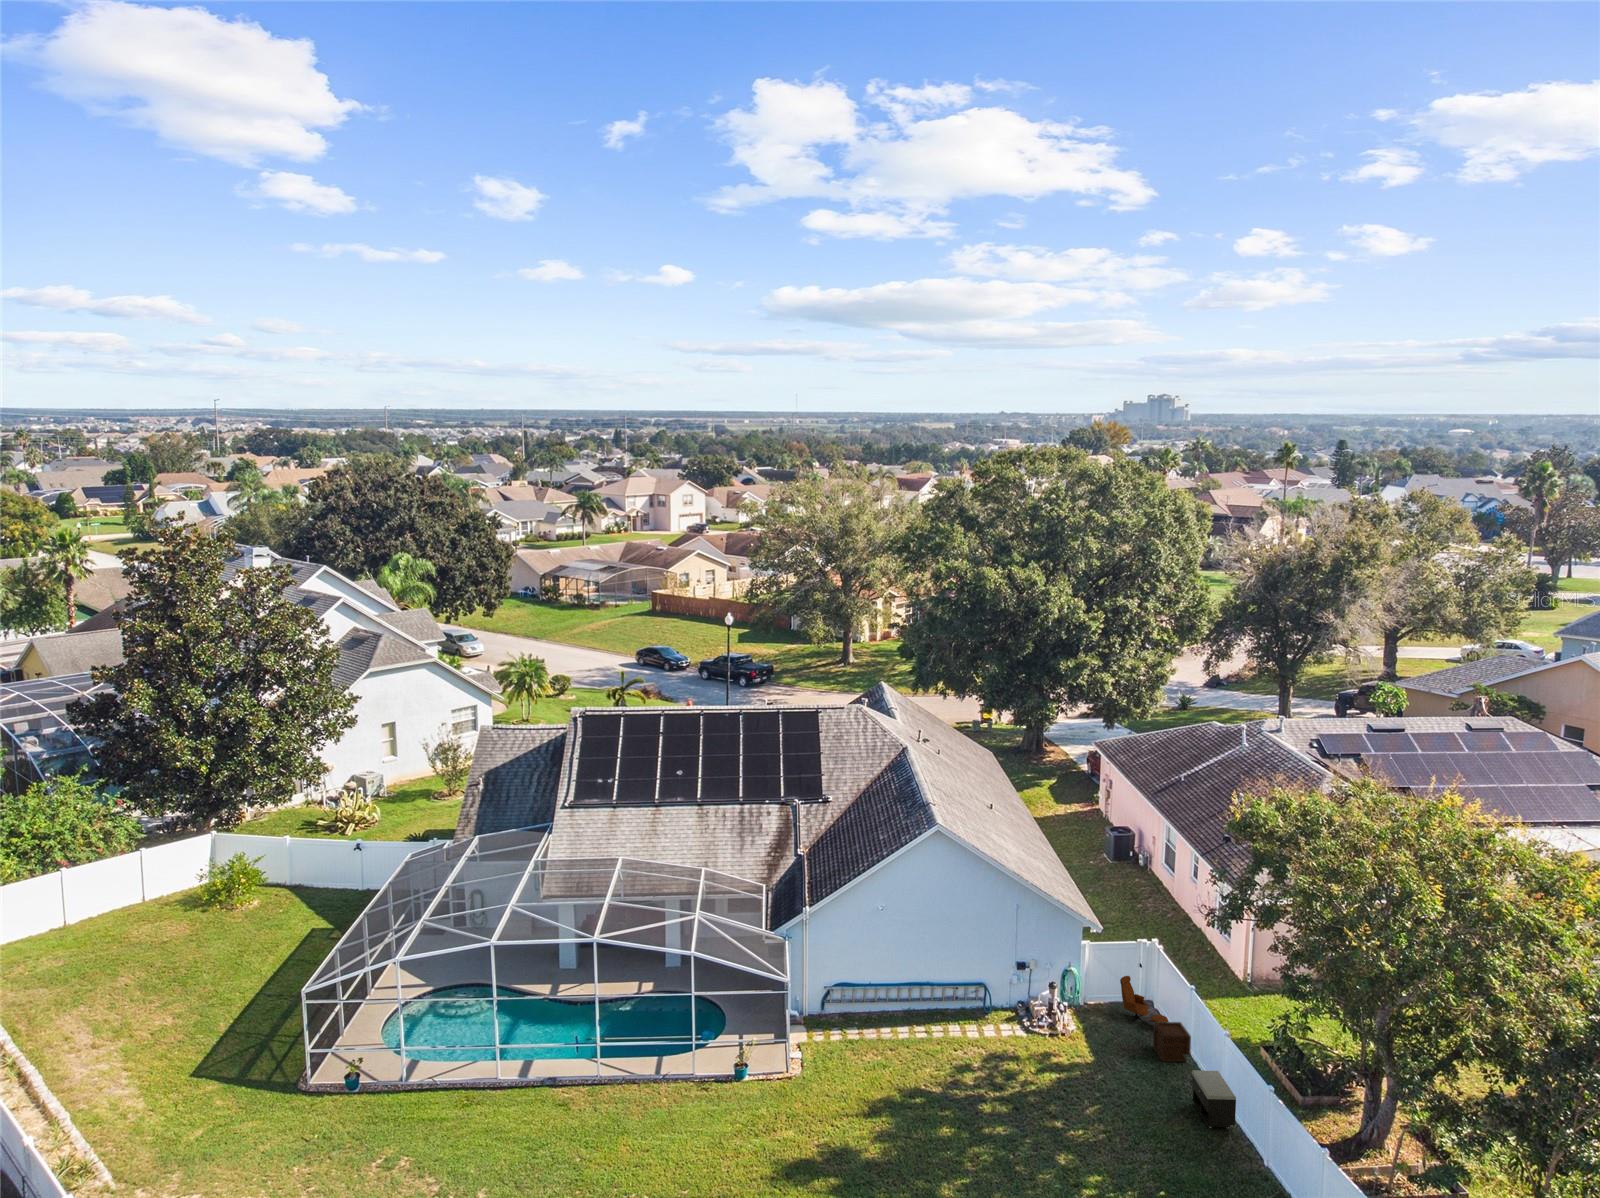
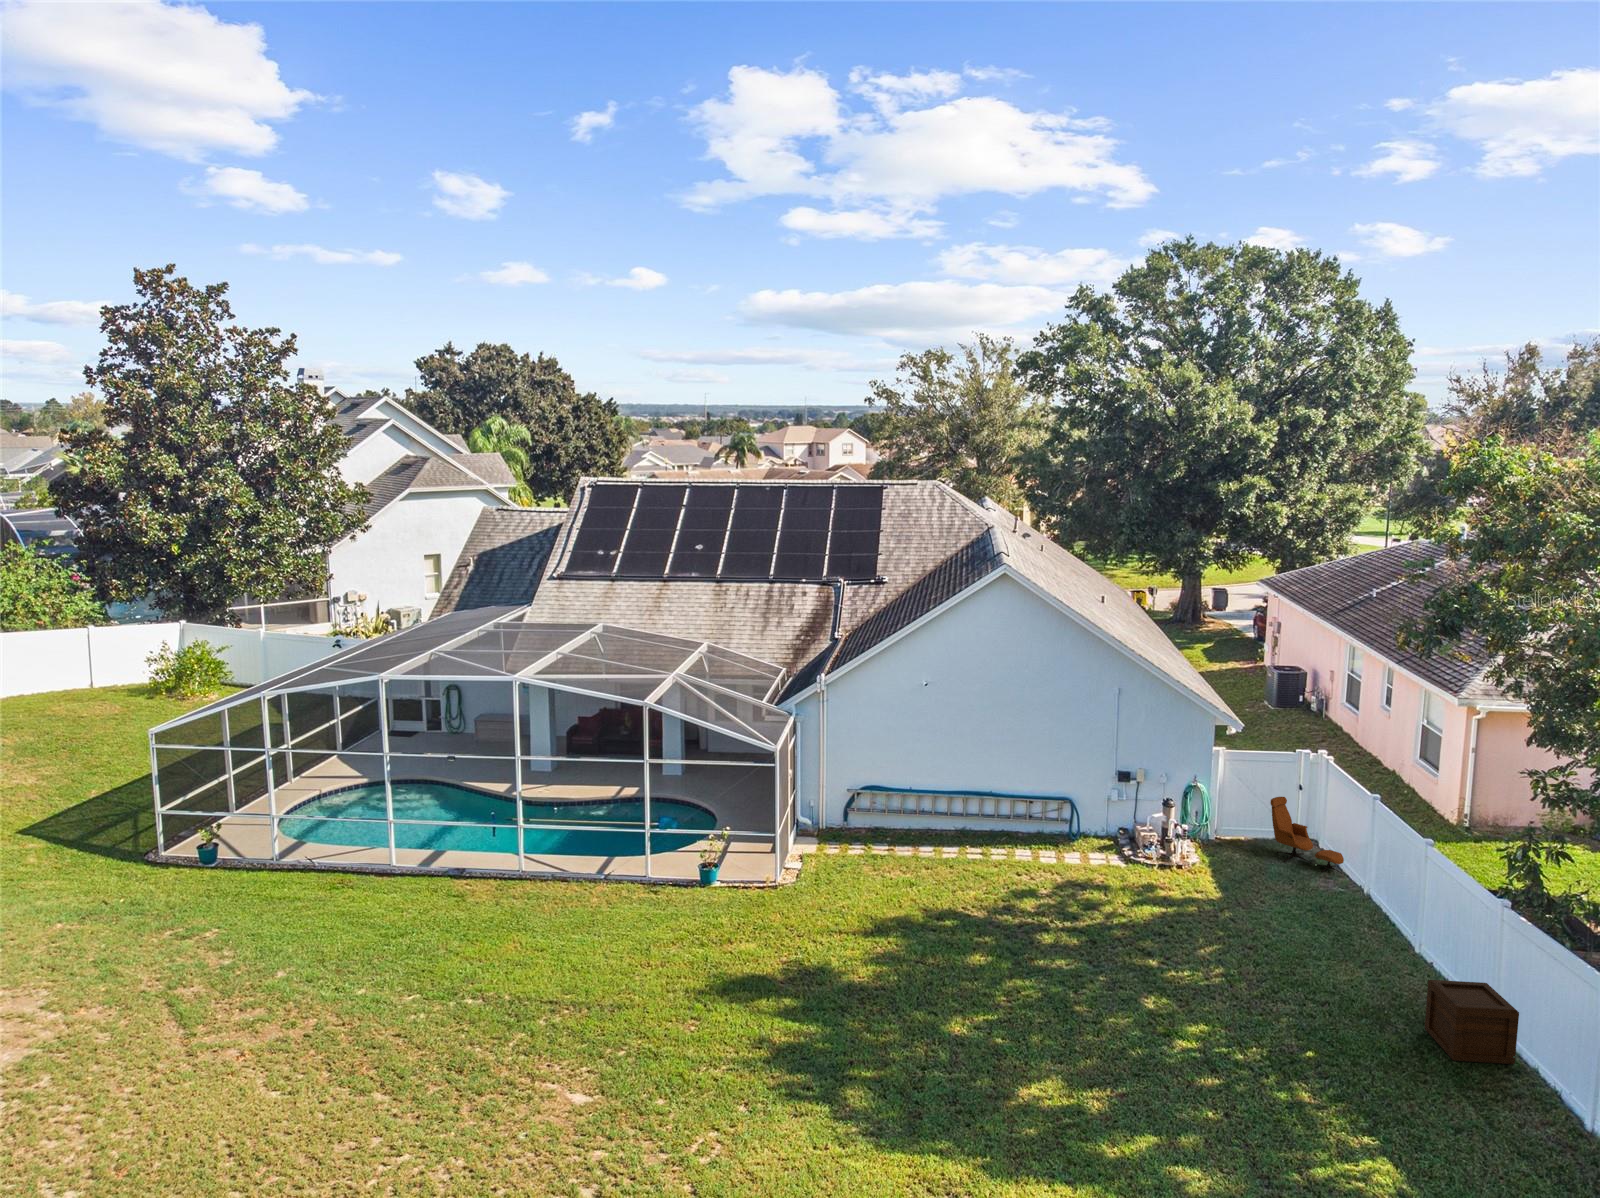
wooden crate: present [1153,1022,1191,1062] -> present [1425,980,1519,1064]
storage bench: present [1192,1070,1236,1129] -> none [1377,904,1455,992]

